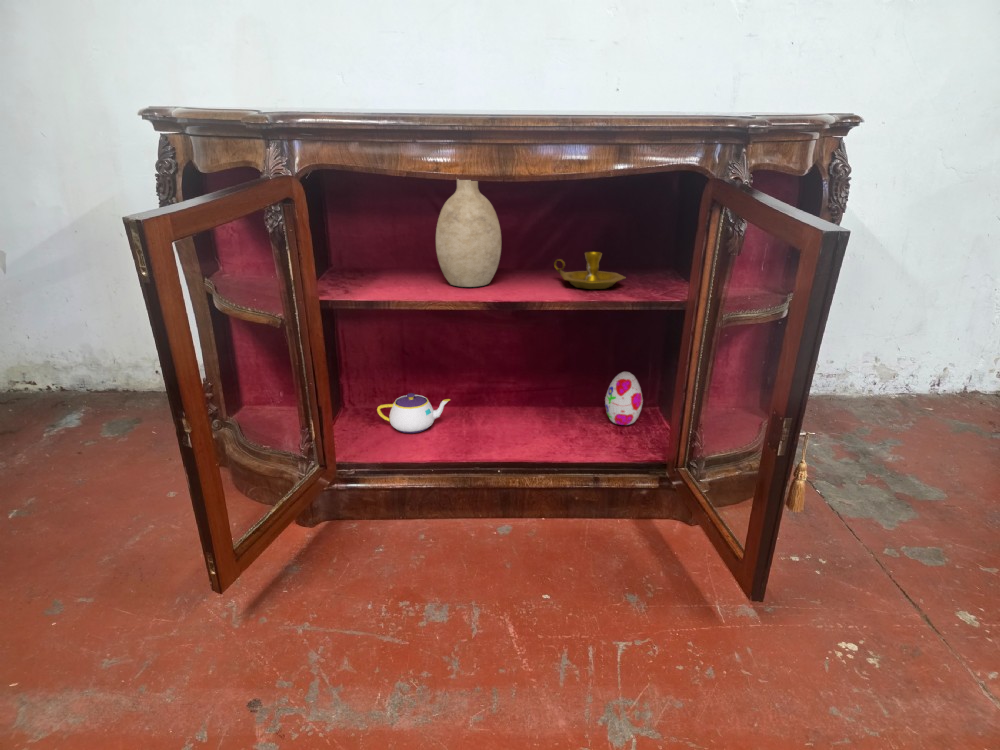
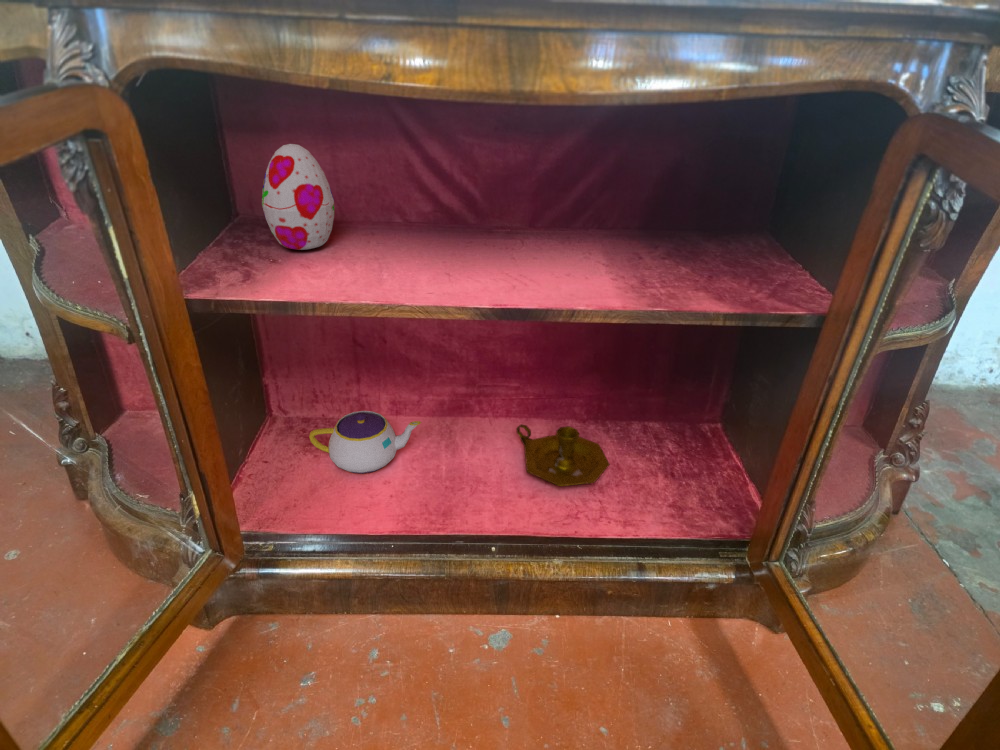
decorative vase: present [436,179,501,287] -> none [394,47,506,267]
candlestick: present [554,252,626,289] -> present [516,424,610,486]
decorative egg: present [605,372,643,425] -> present [262,144,334,250]

